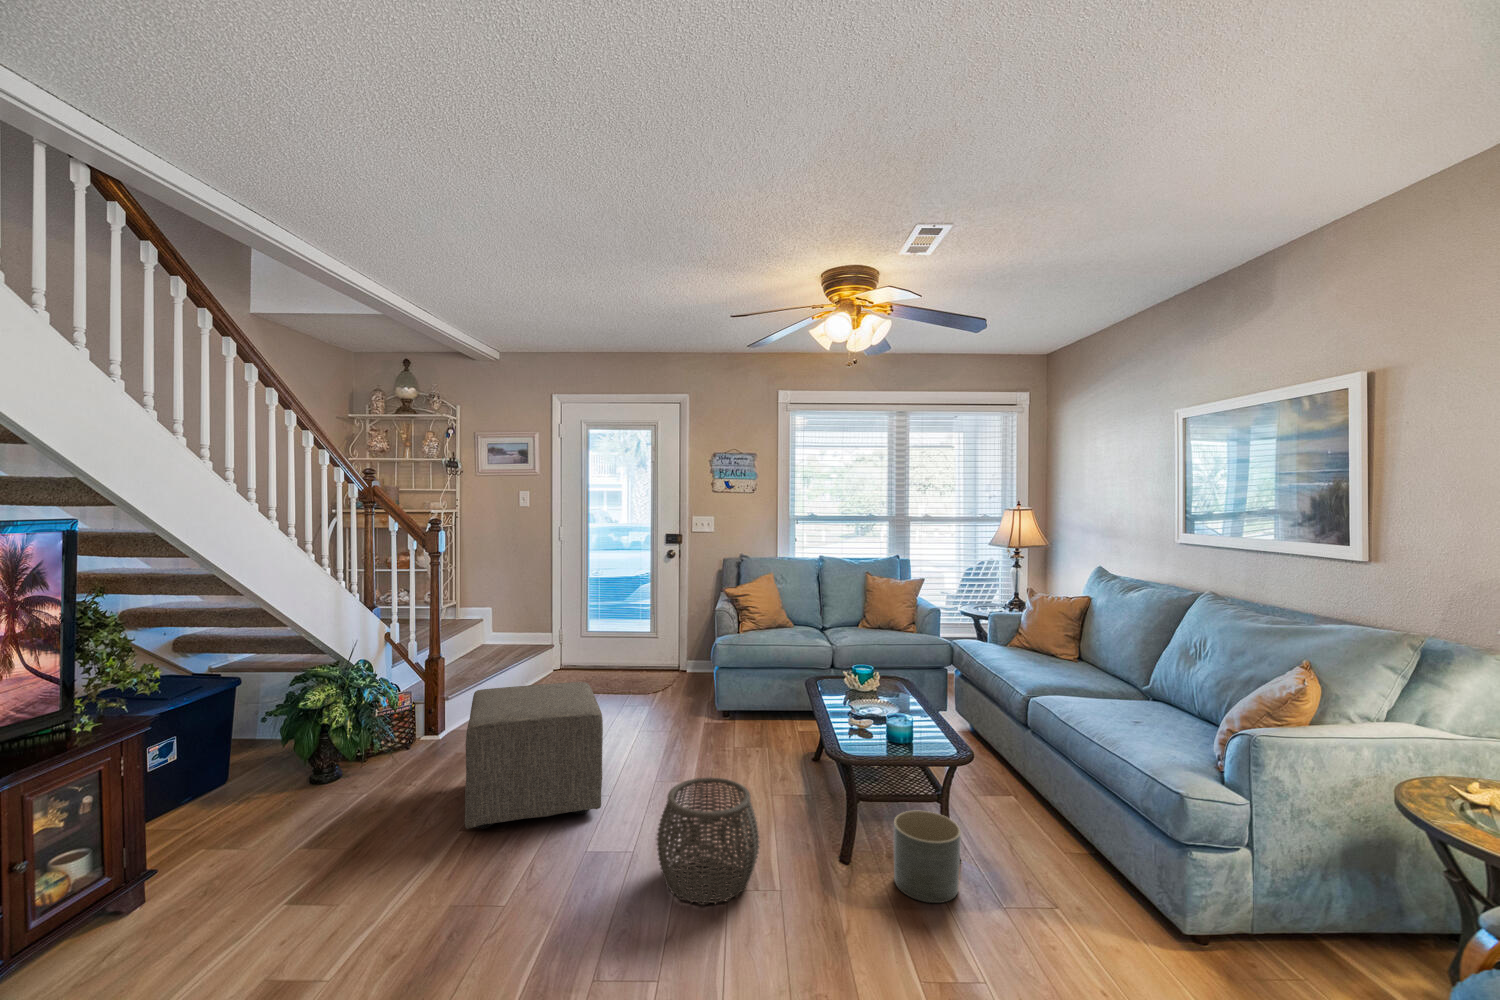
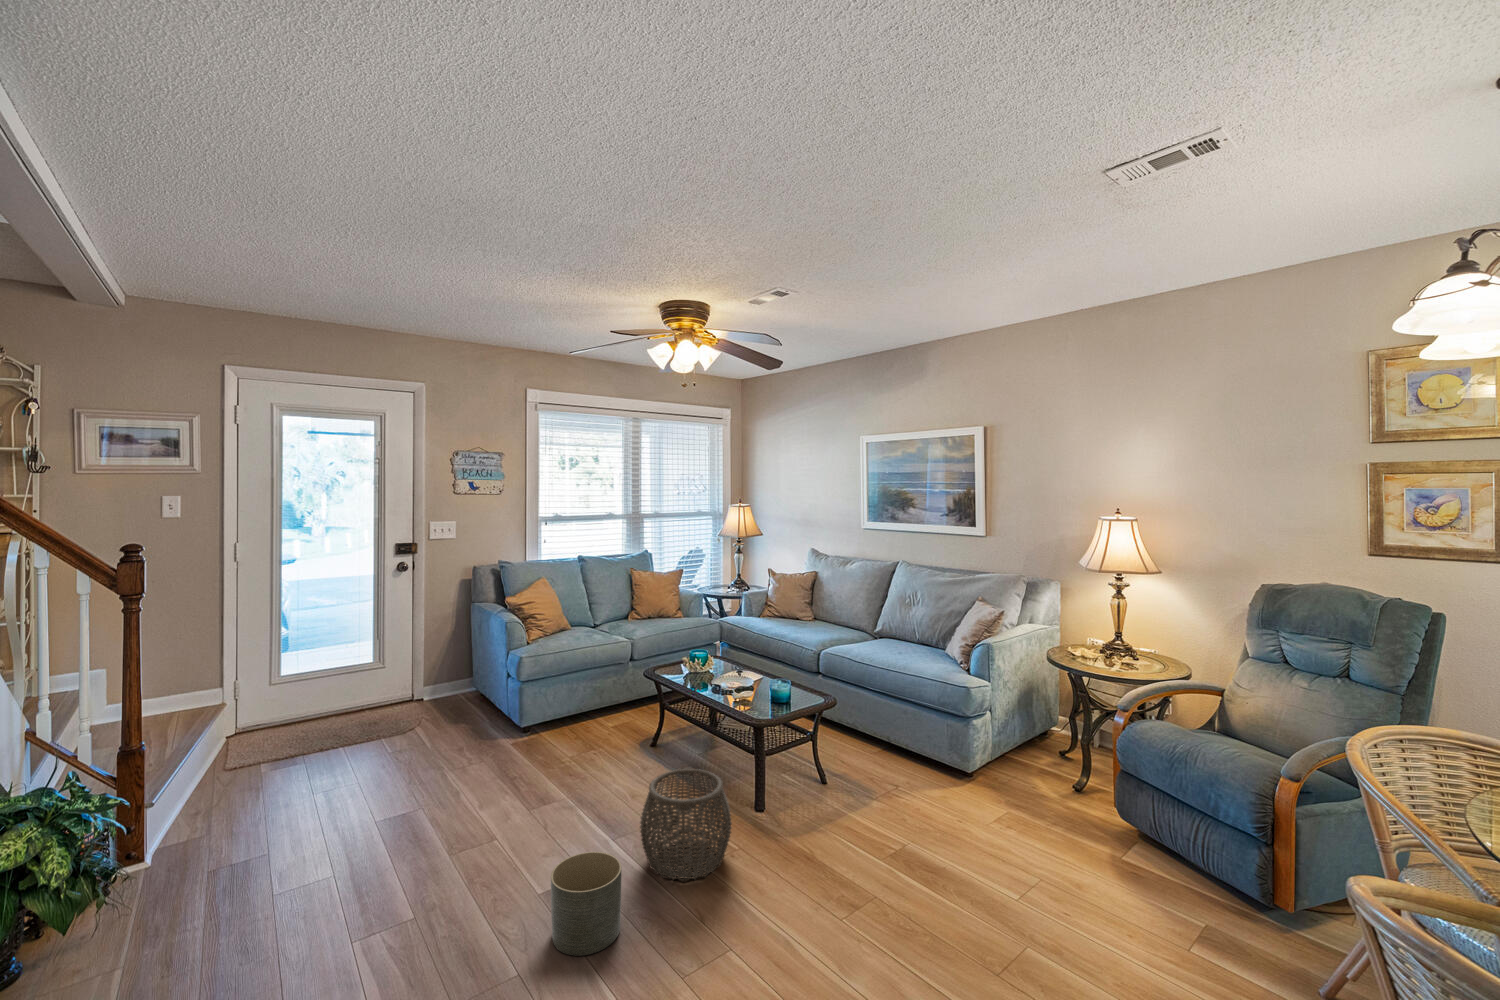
ottoman: present [465,682,603,829] -> none [320,724,526,919]
planter: present [894,811,961,903] -> present [551,852,622,956]

